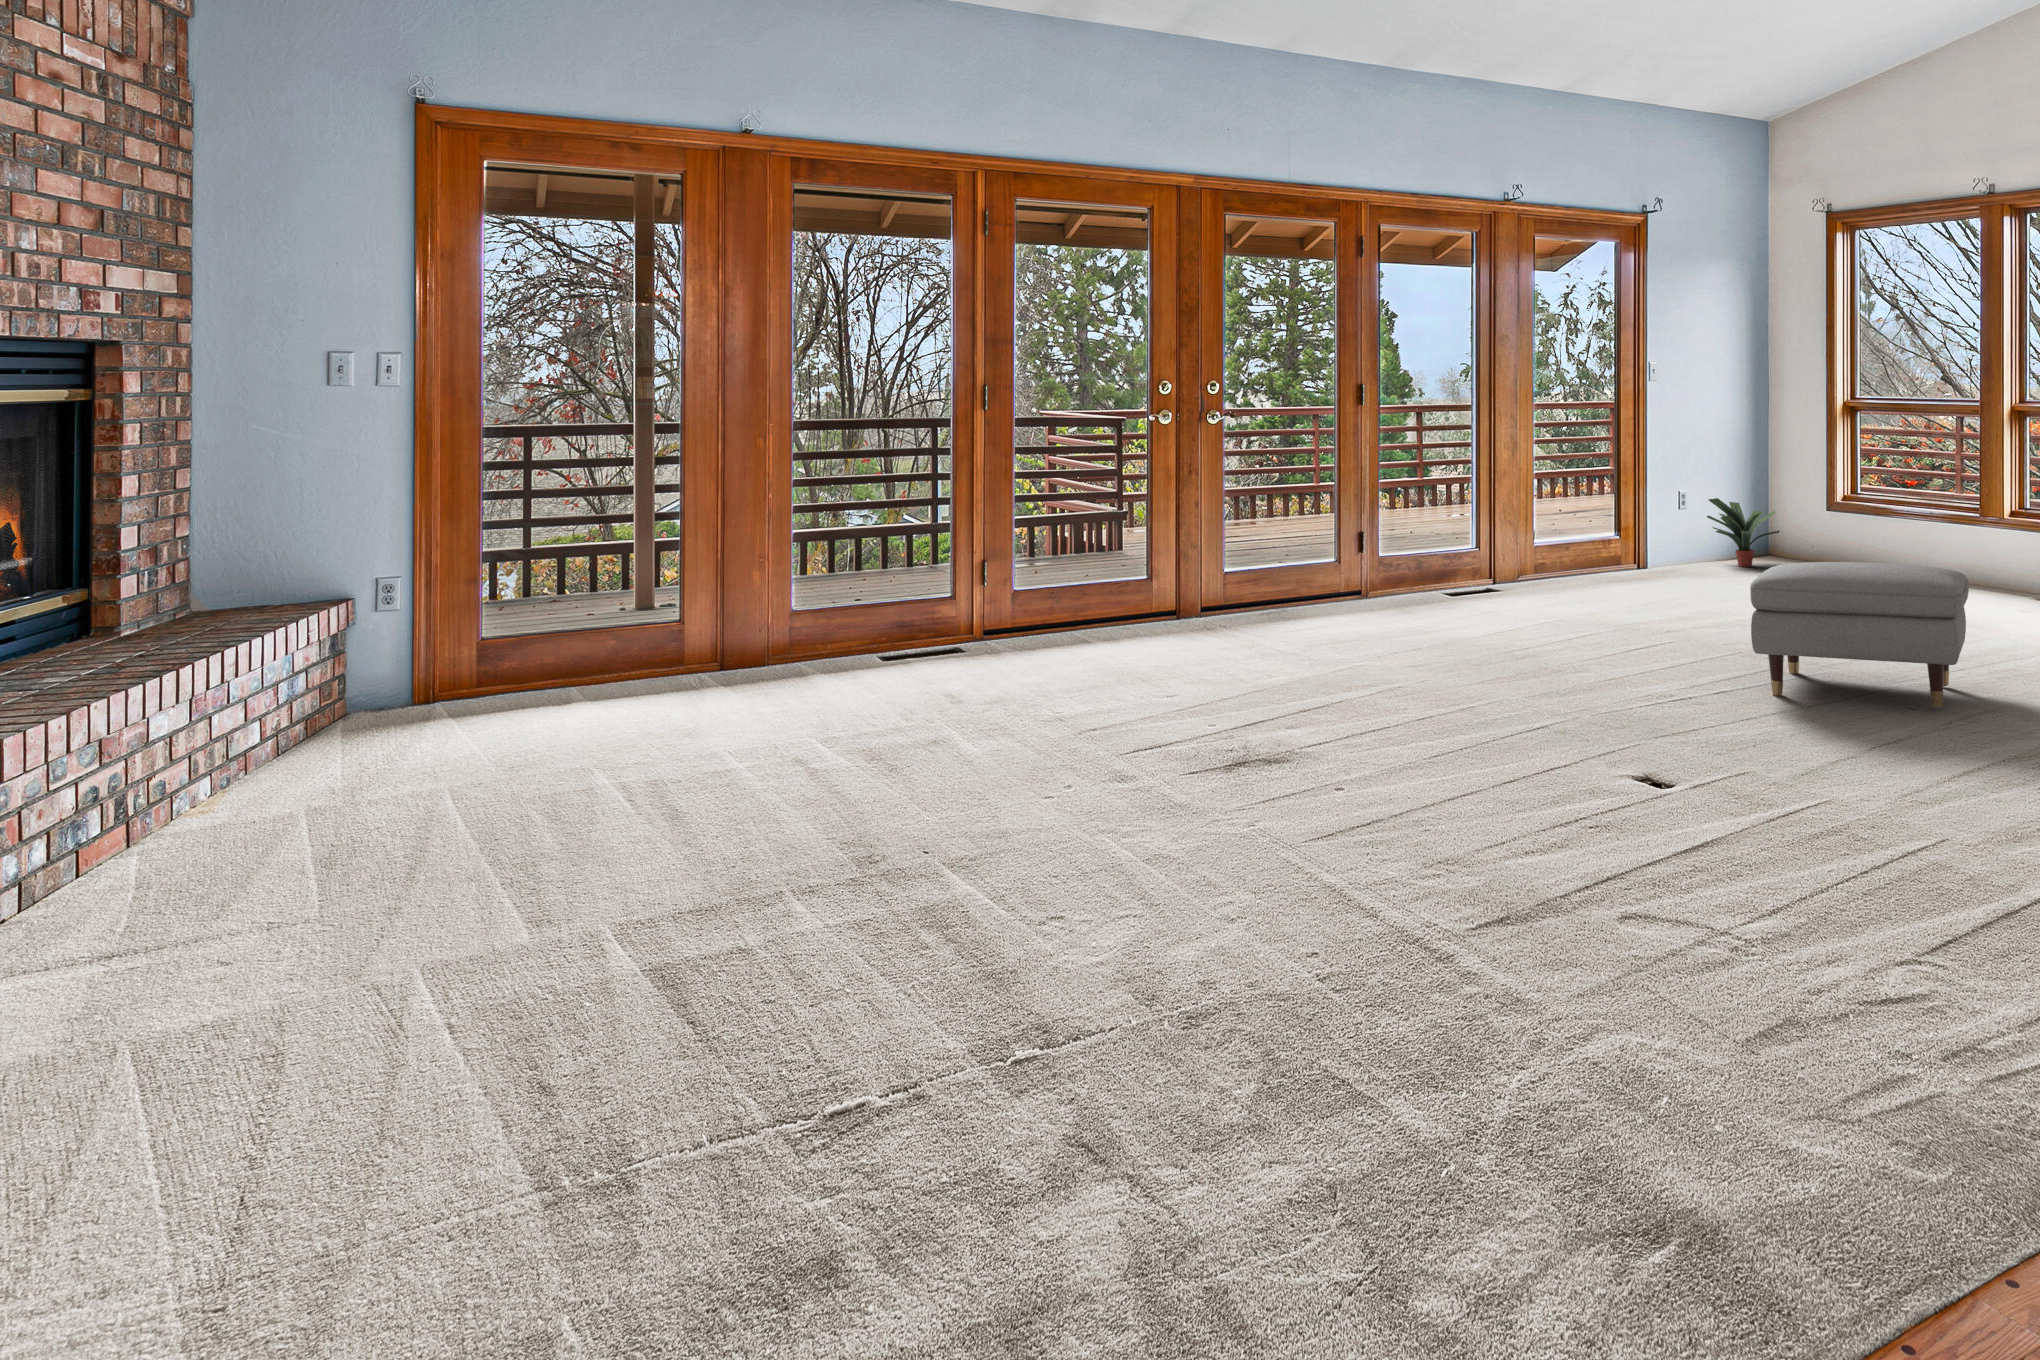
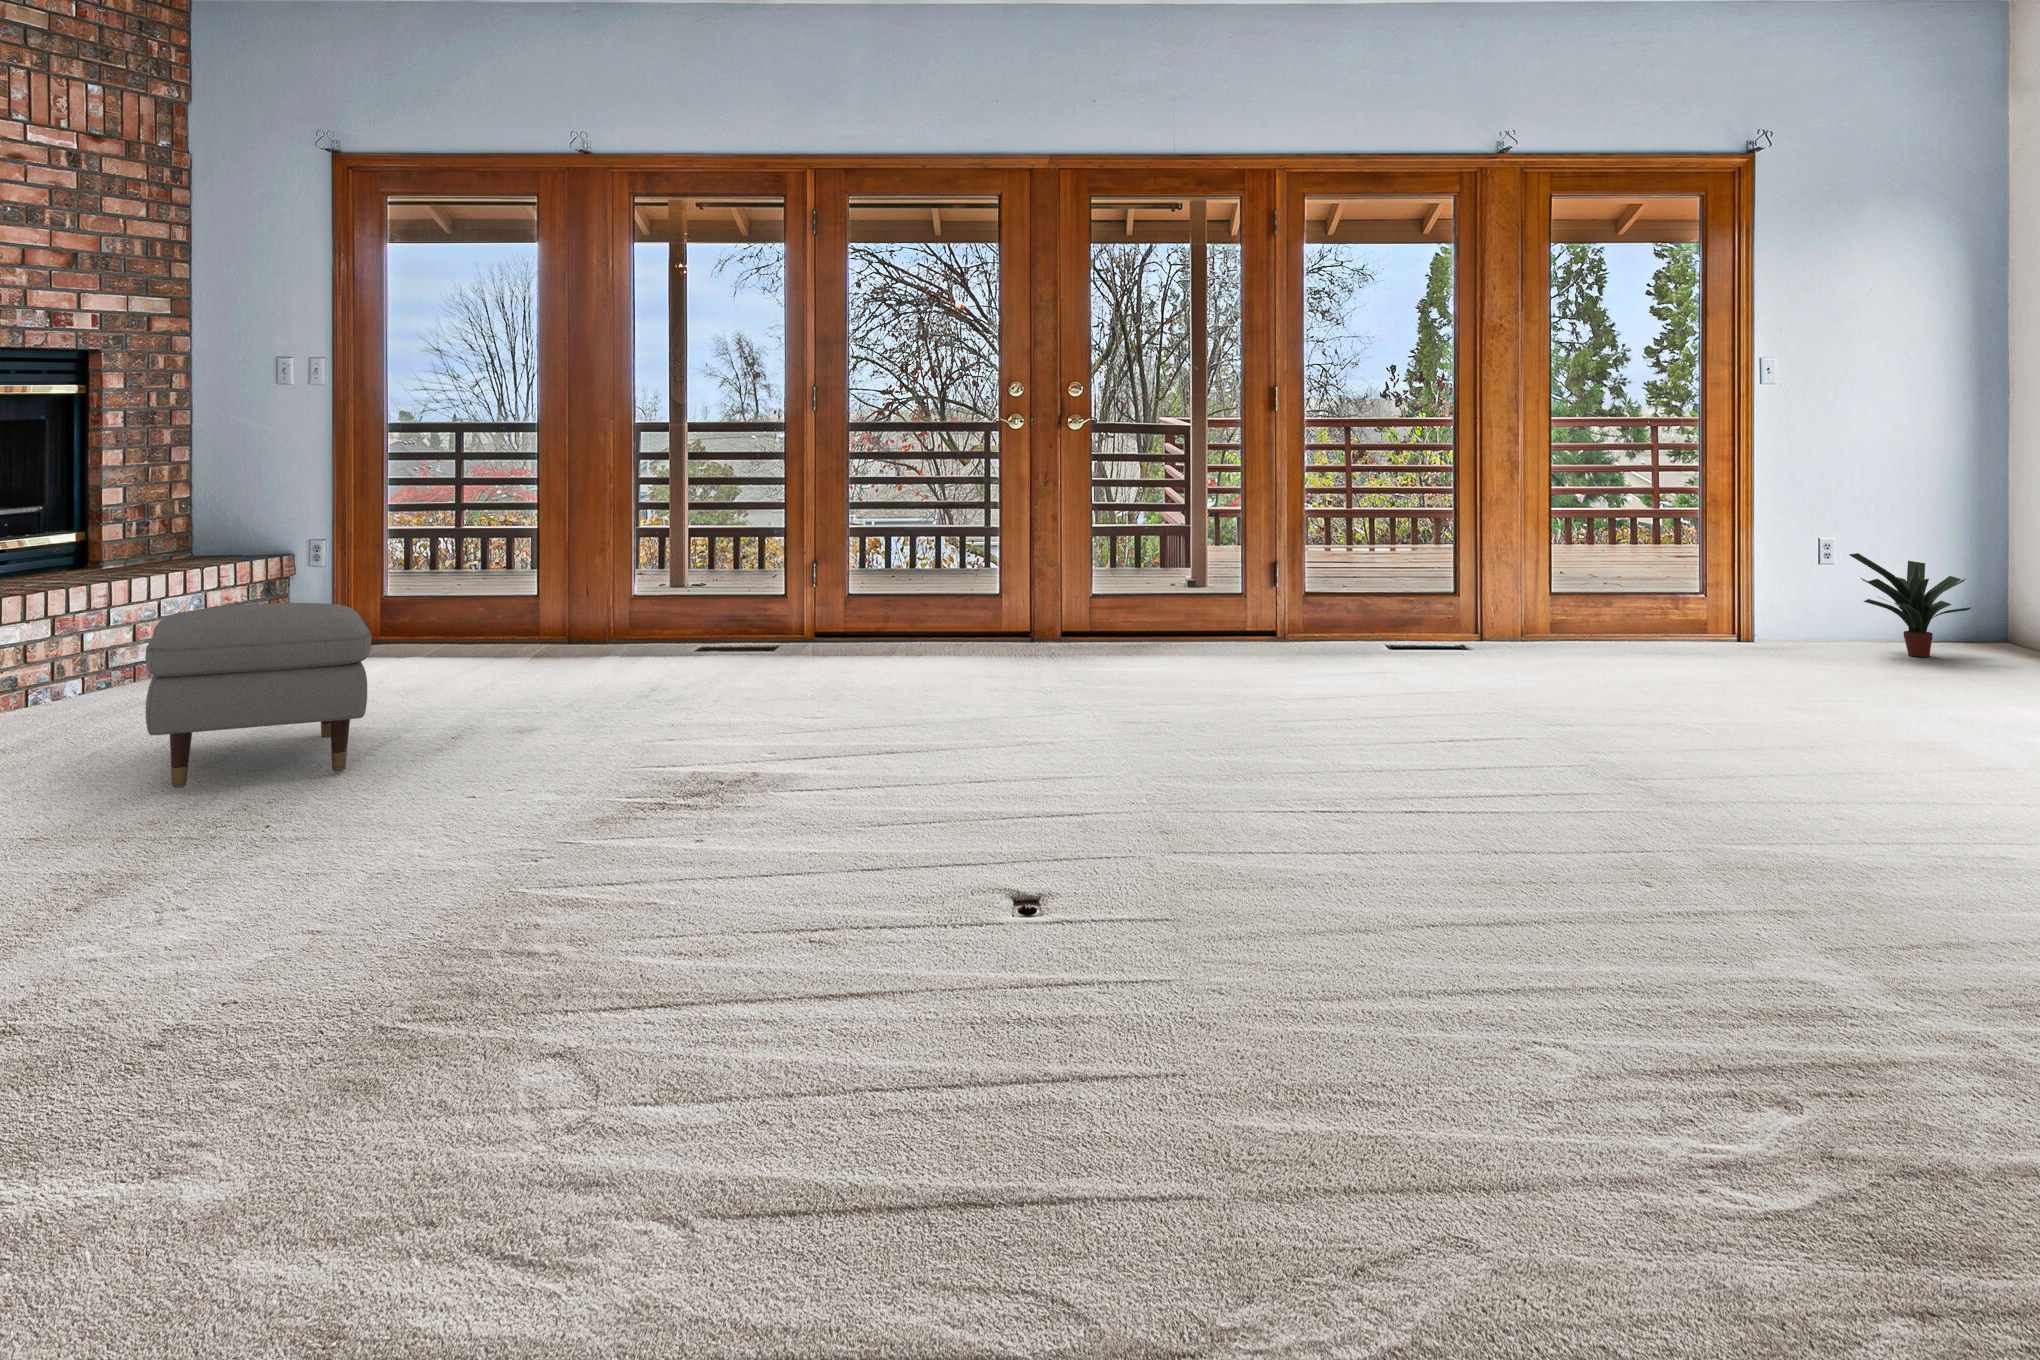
ottoman: present [1750,562,1969,708] -> present [145,603,371,788]

